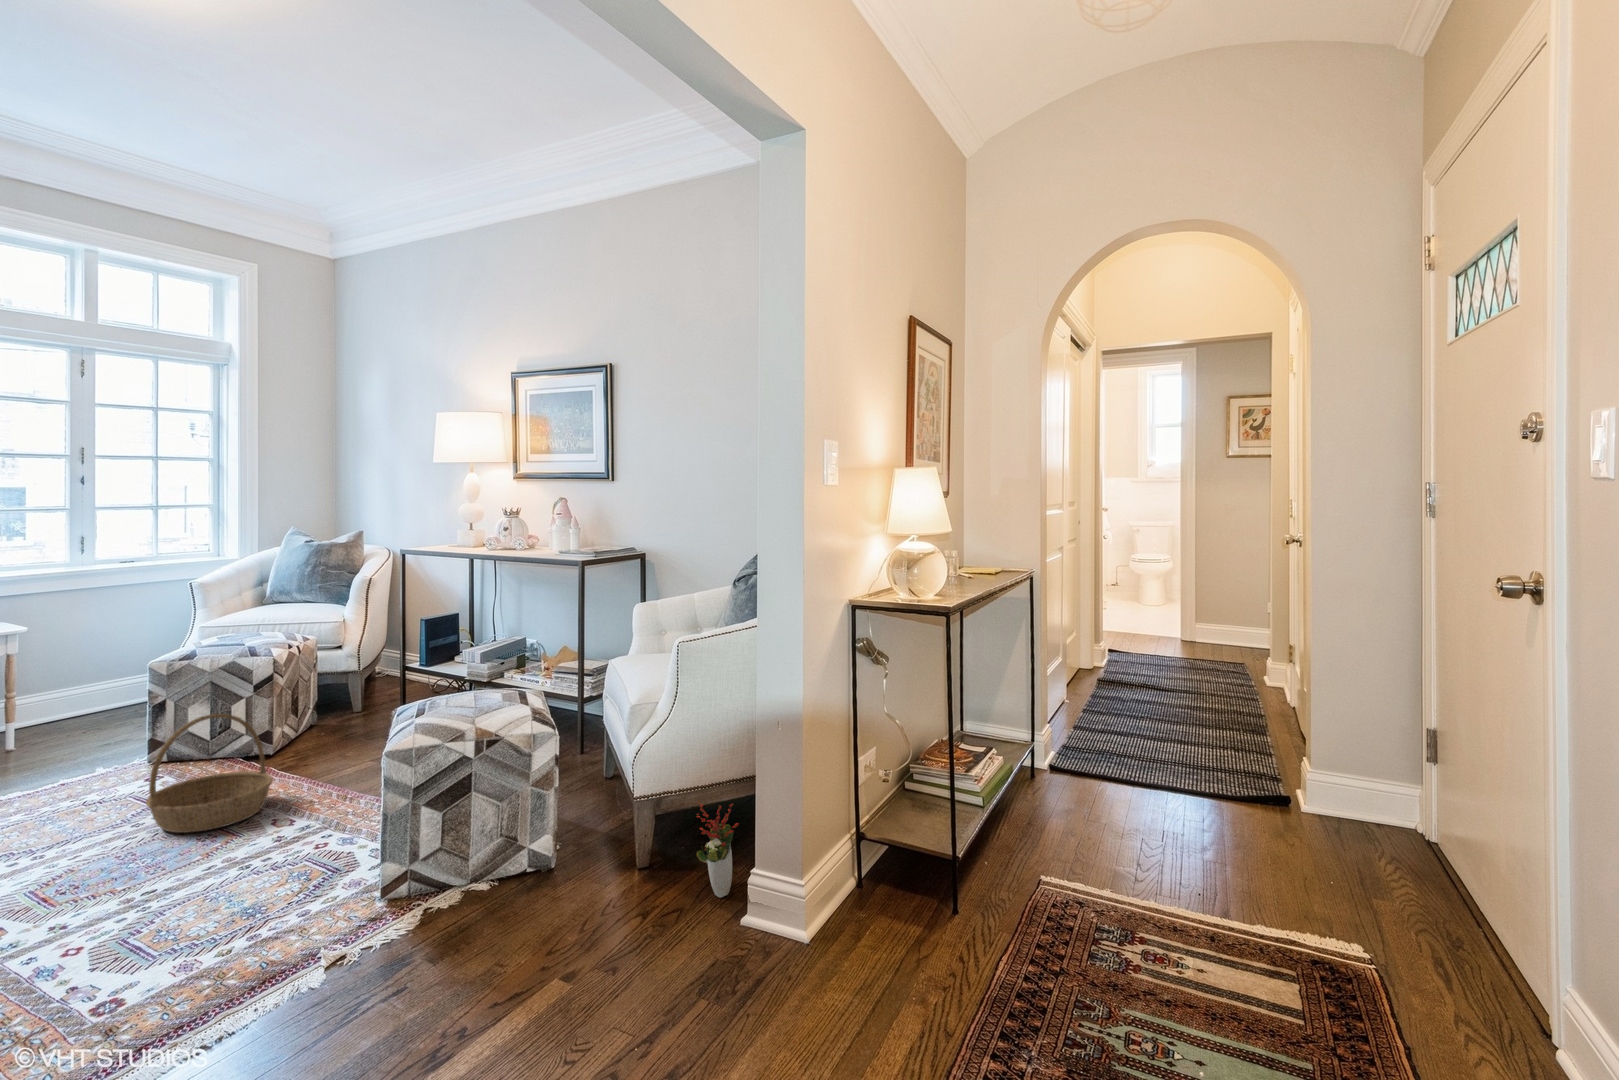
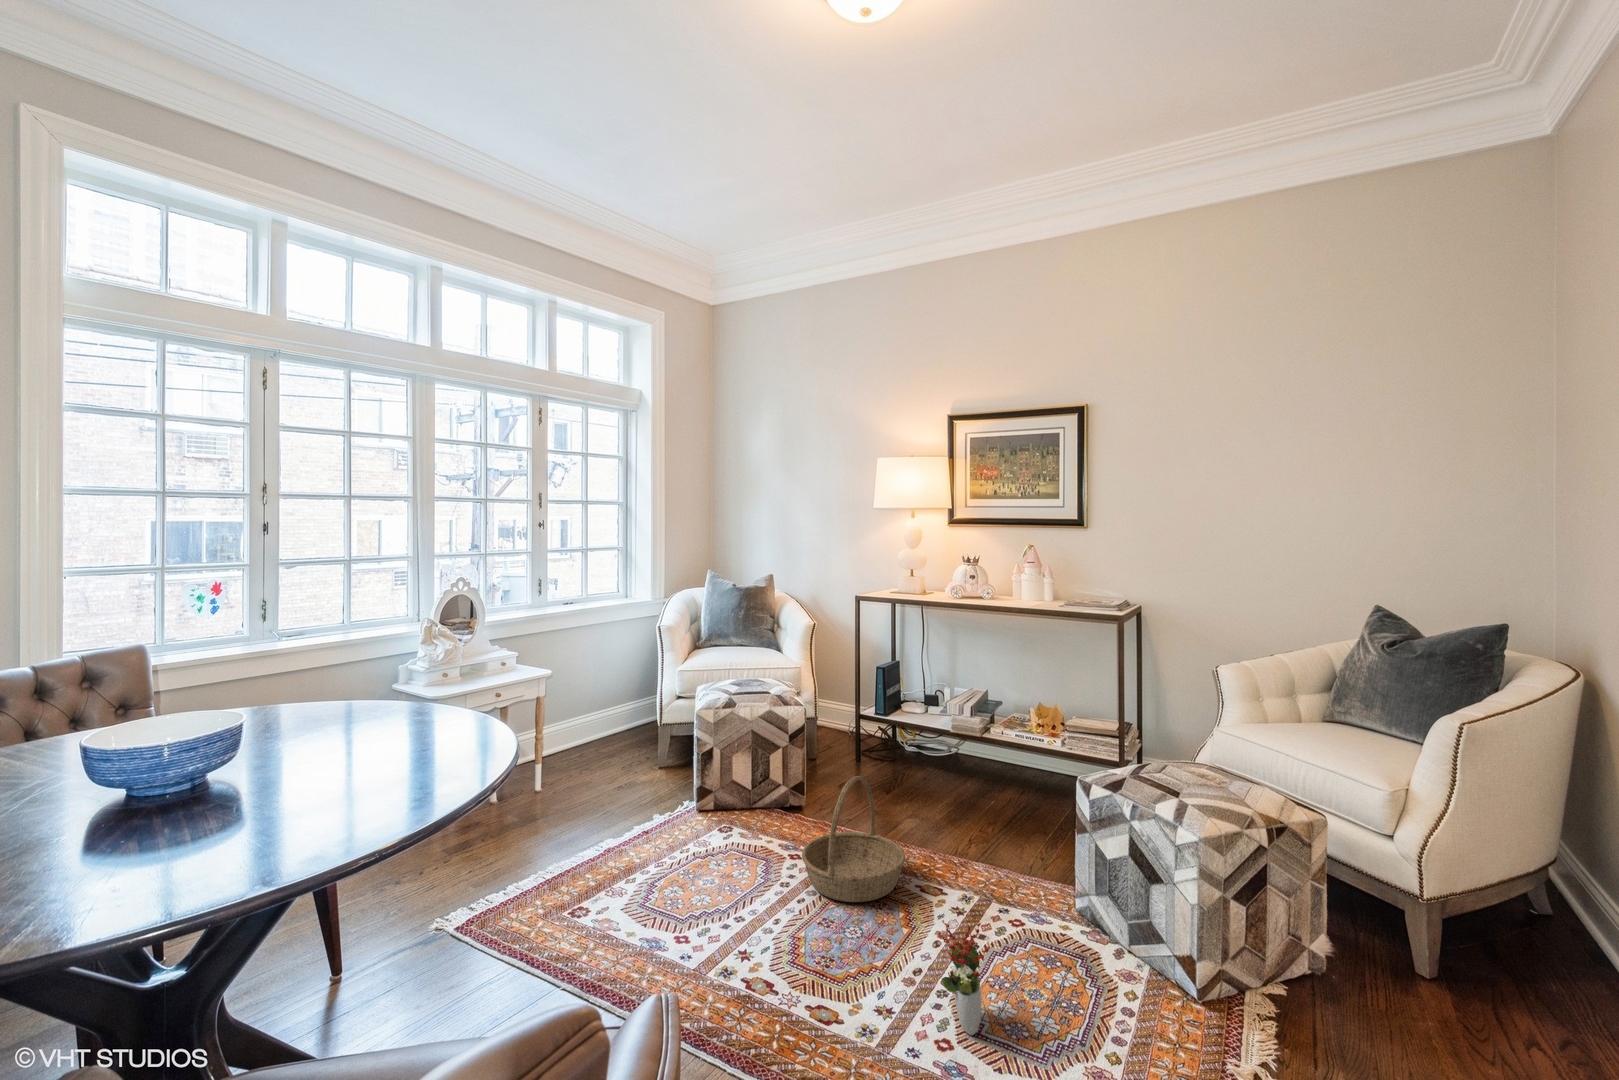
decorative plant: present [697,802,739,898] -> present [938,920,990,1035]

